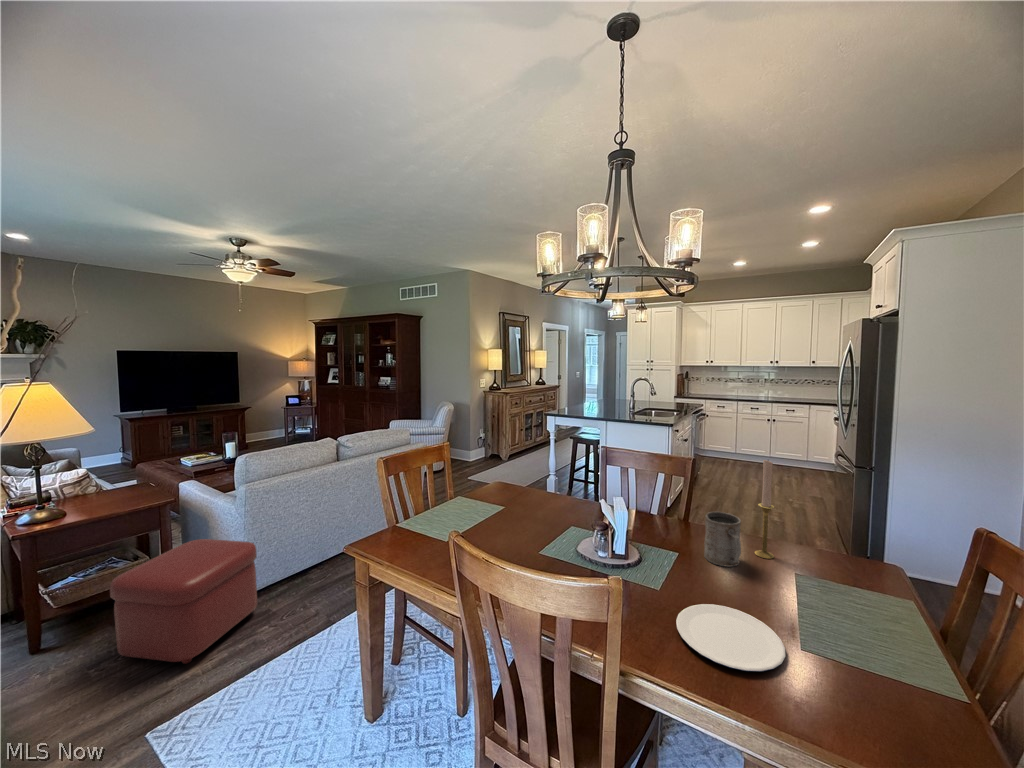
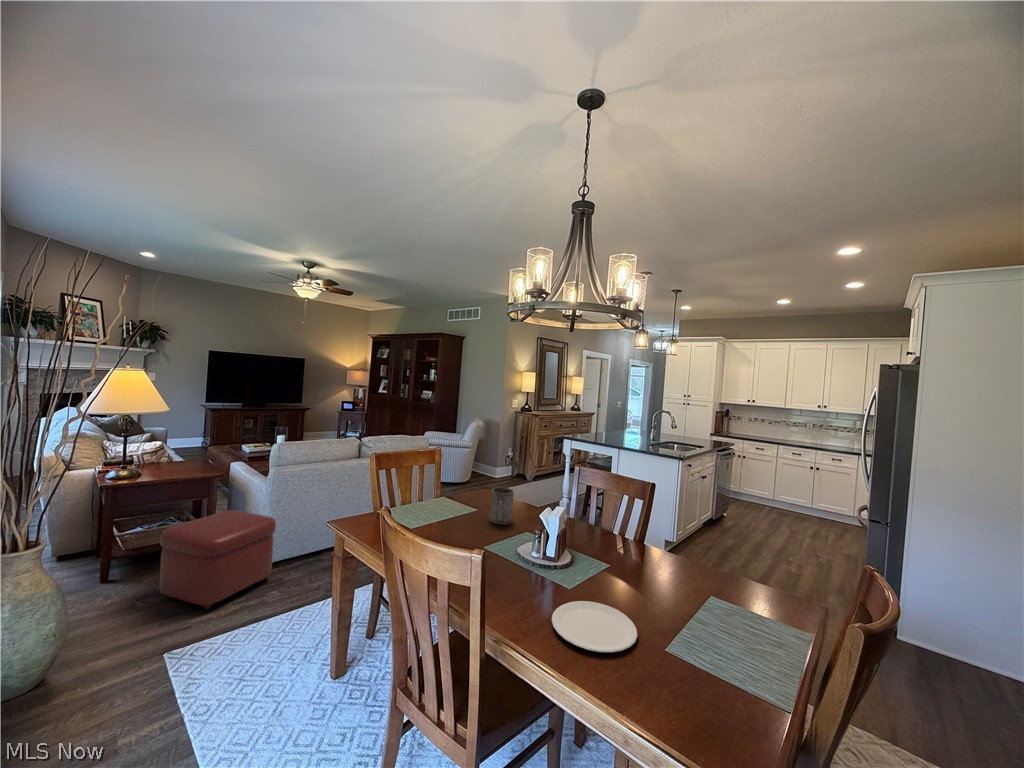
candlestick: present [755,460,774,559] -> none [674,485,693,580]
mug: present [704,512,741,567] -> present [490,487,514,524]

